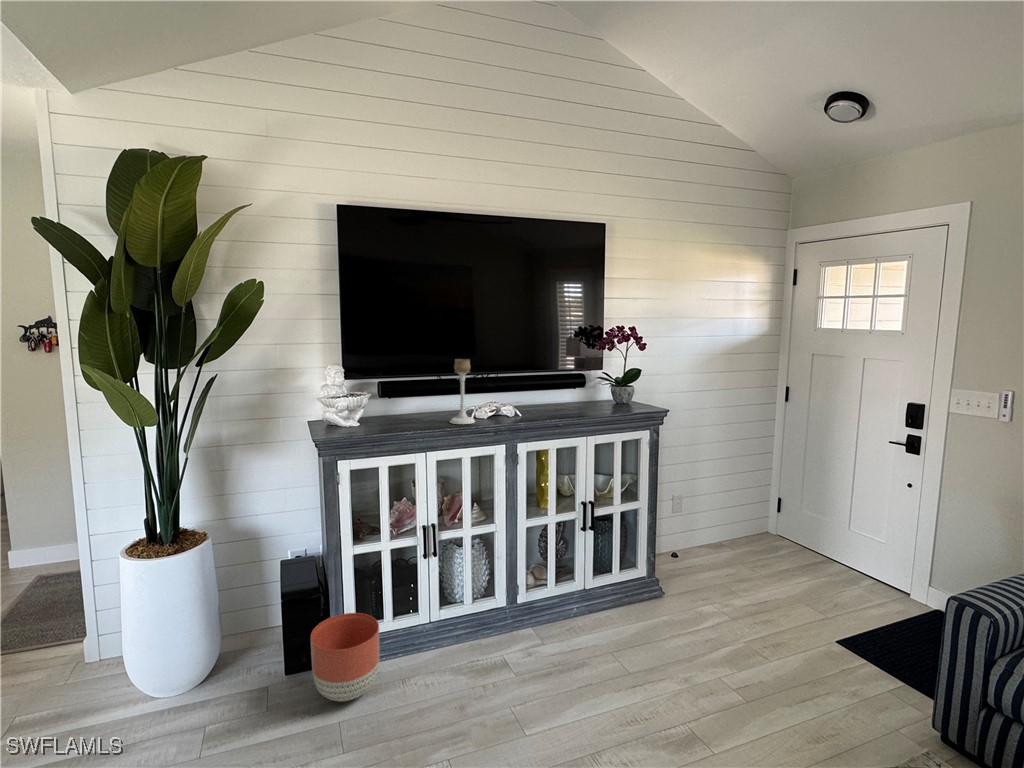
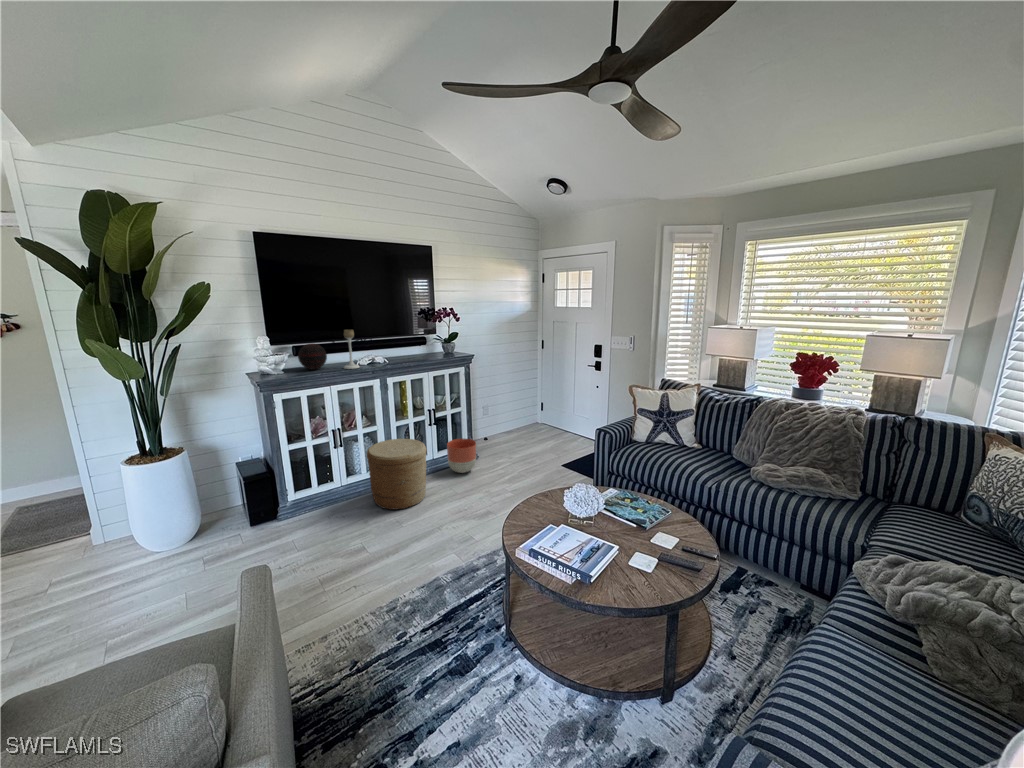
decorative orb: none [384,380,426,422] -> present [298,344,327,370]
woven basket: none [473,550,576,691] -> present [367,439,426,510]
planter: present [311,613,379,702] -> present [447,439,476,473]

